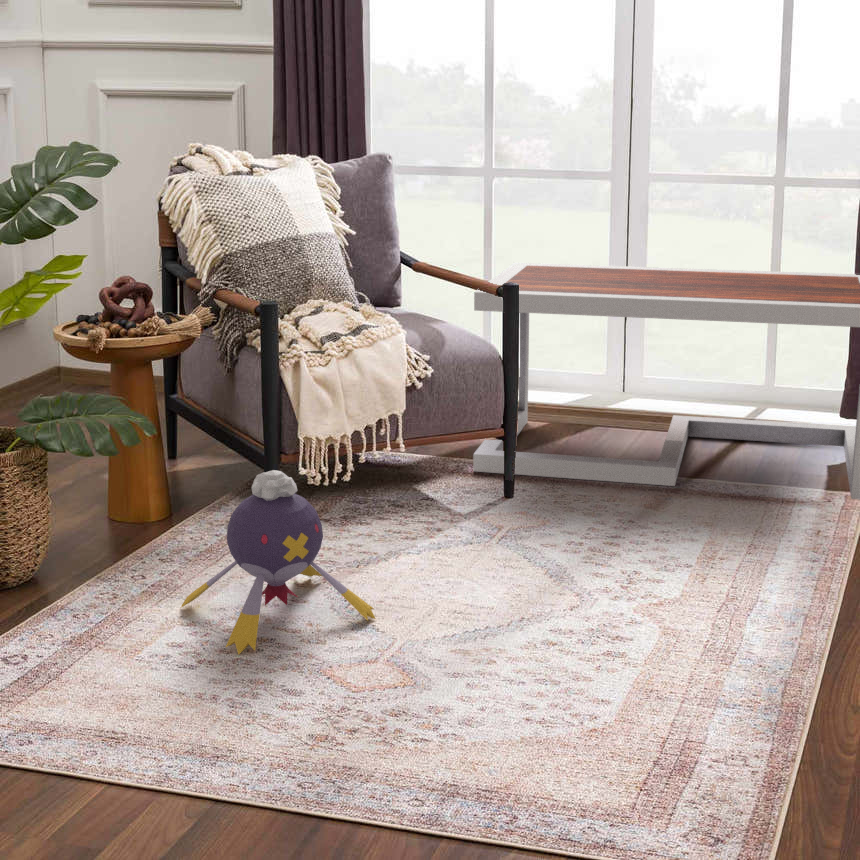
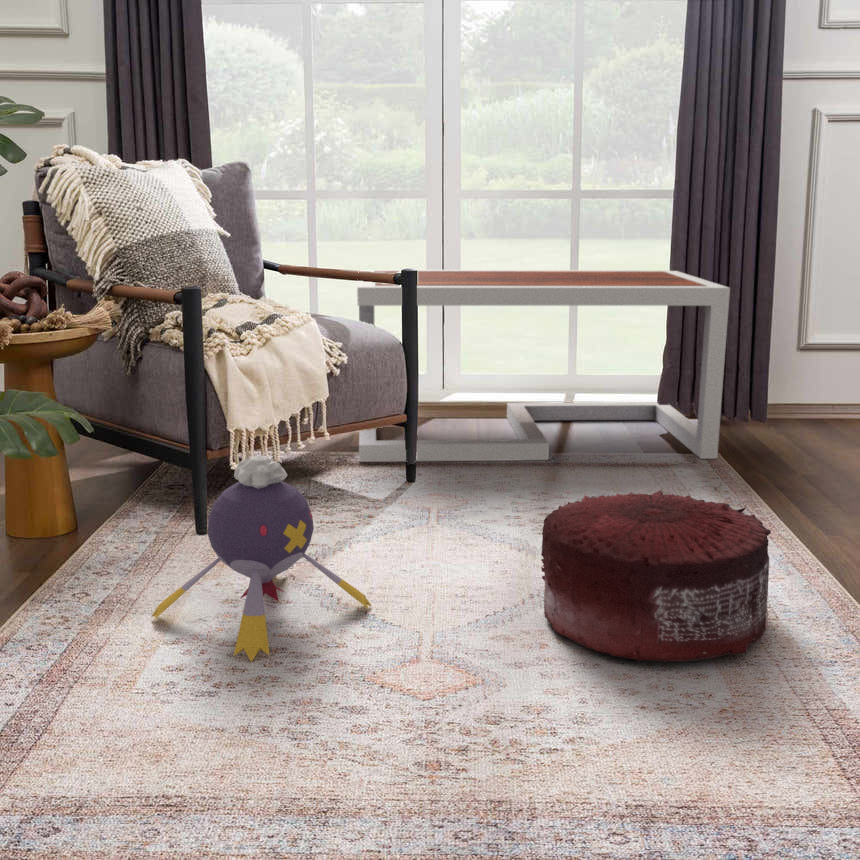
pouf: none [515,533,744,706] -> present [541,490,771,662]

